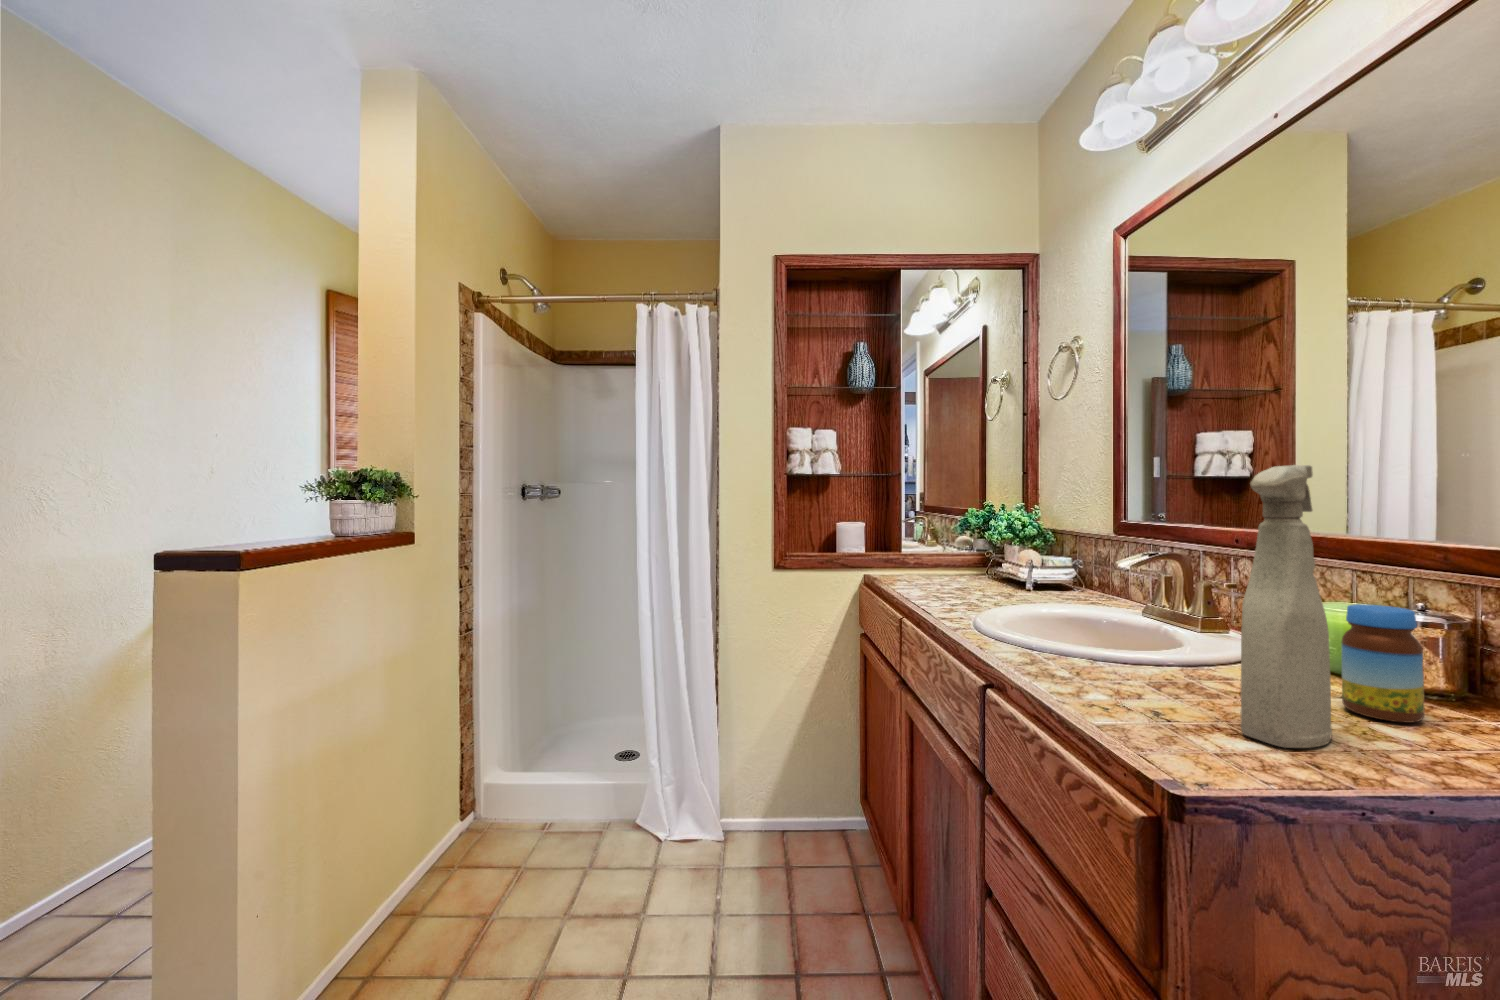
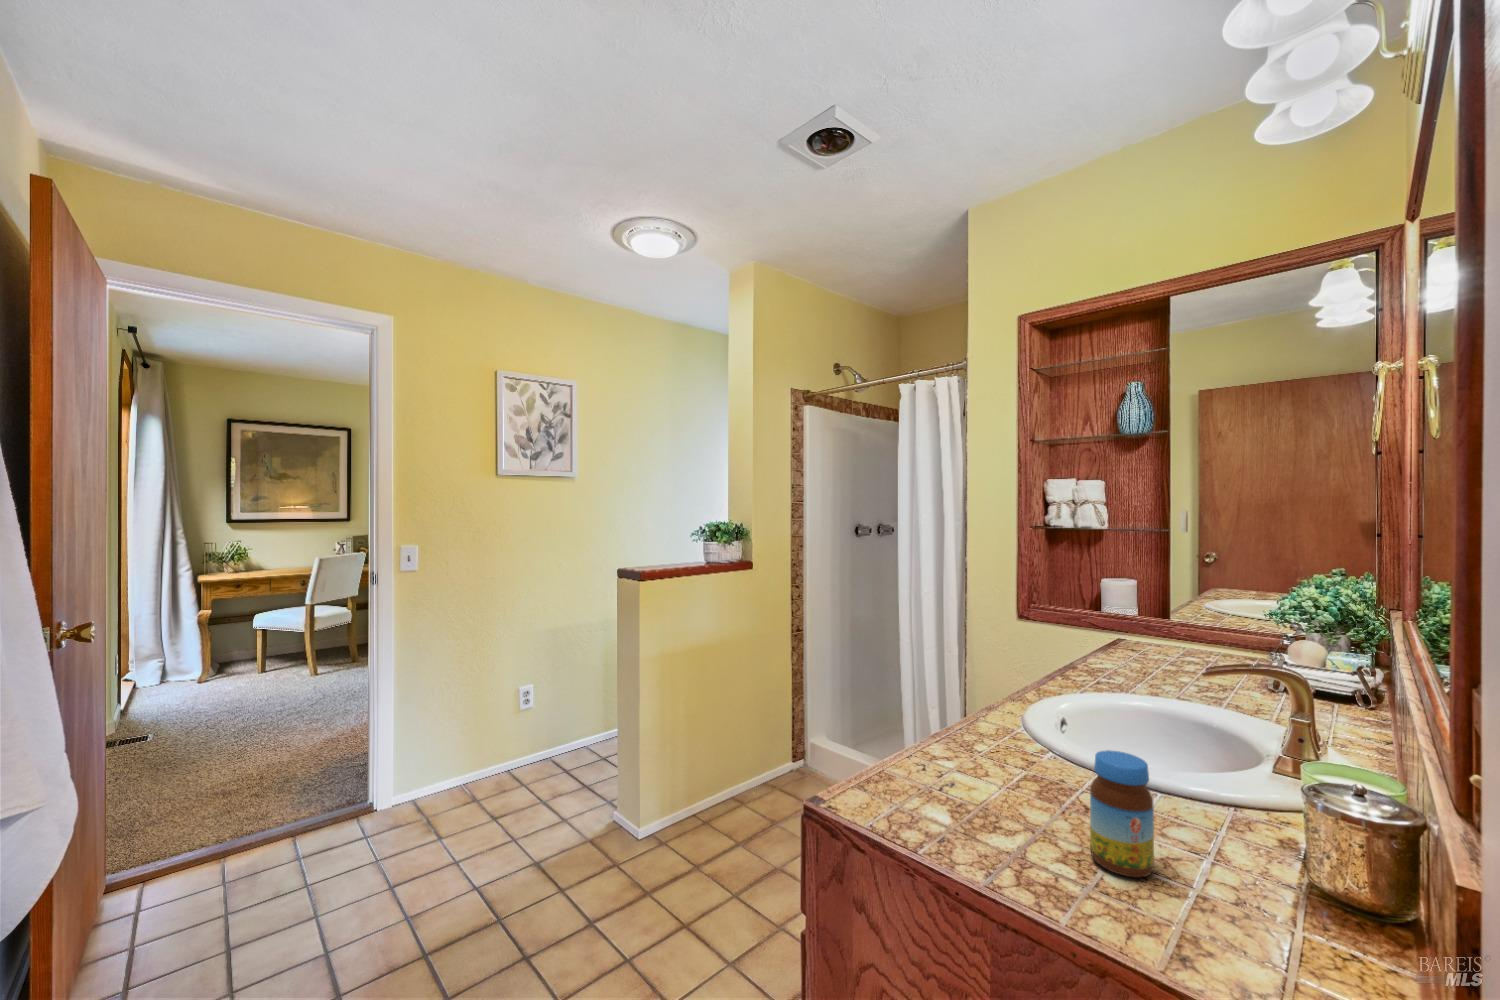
spray bottle: present [1240,465,1332,748] -> none [937,607,1016,841]

